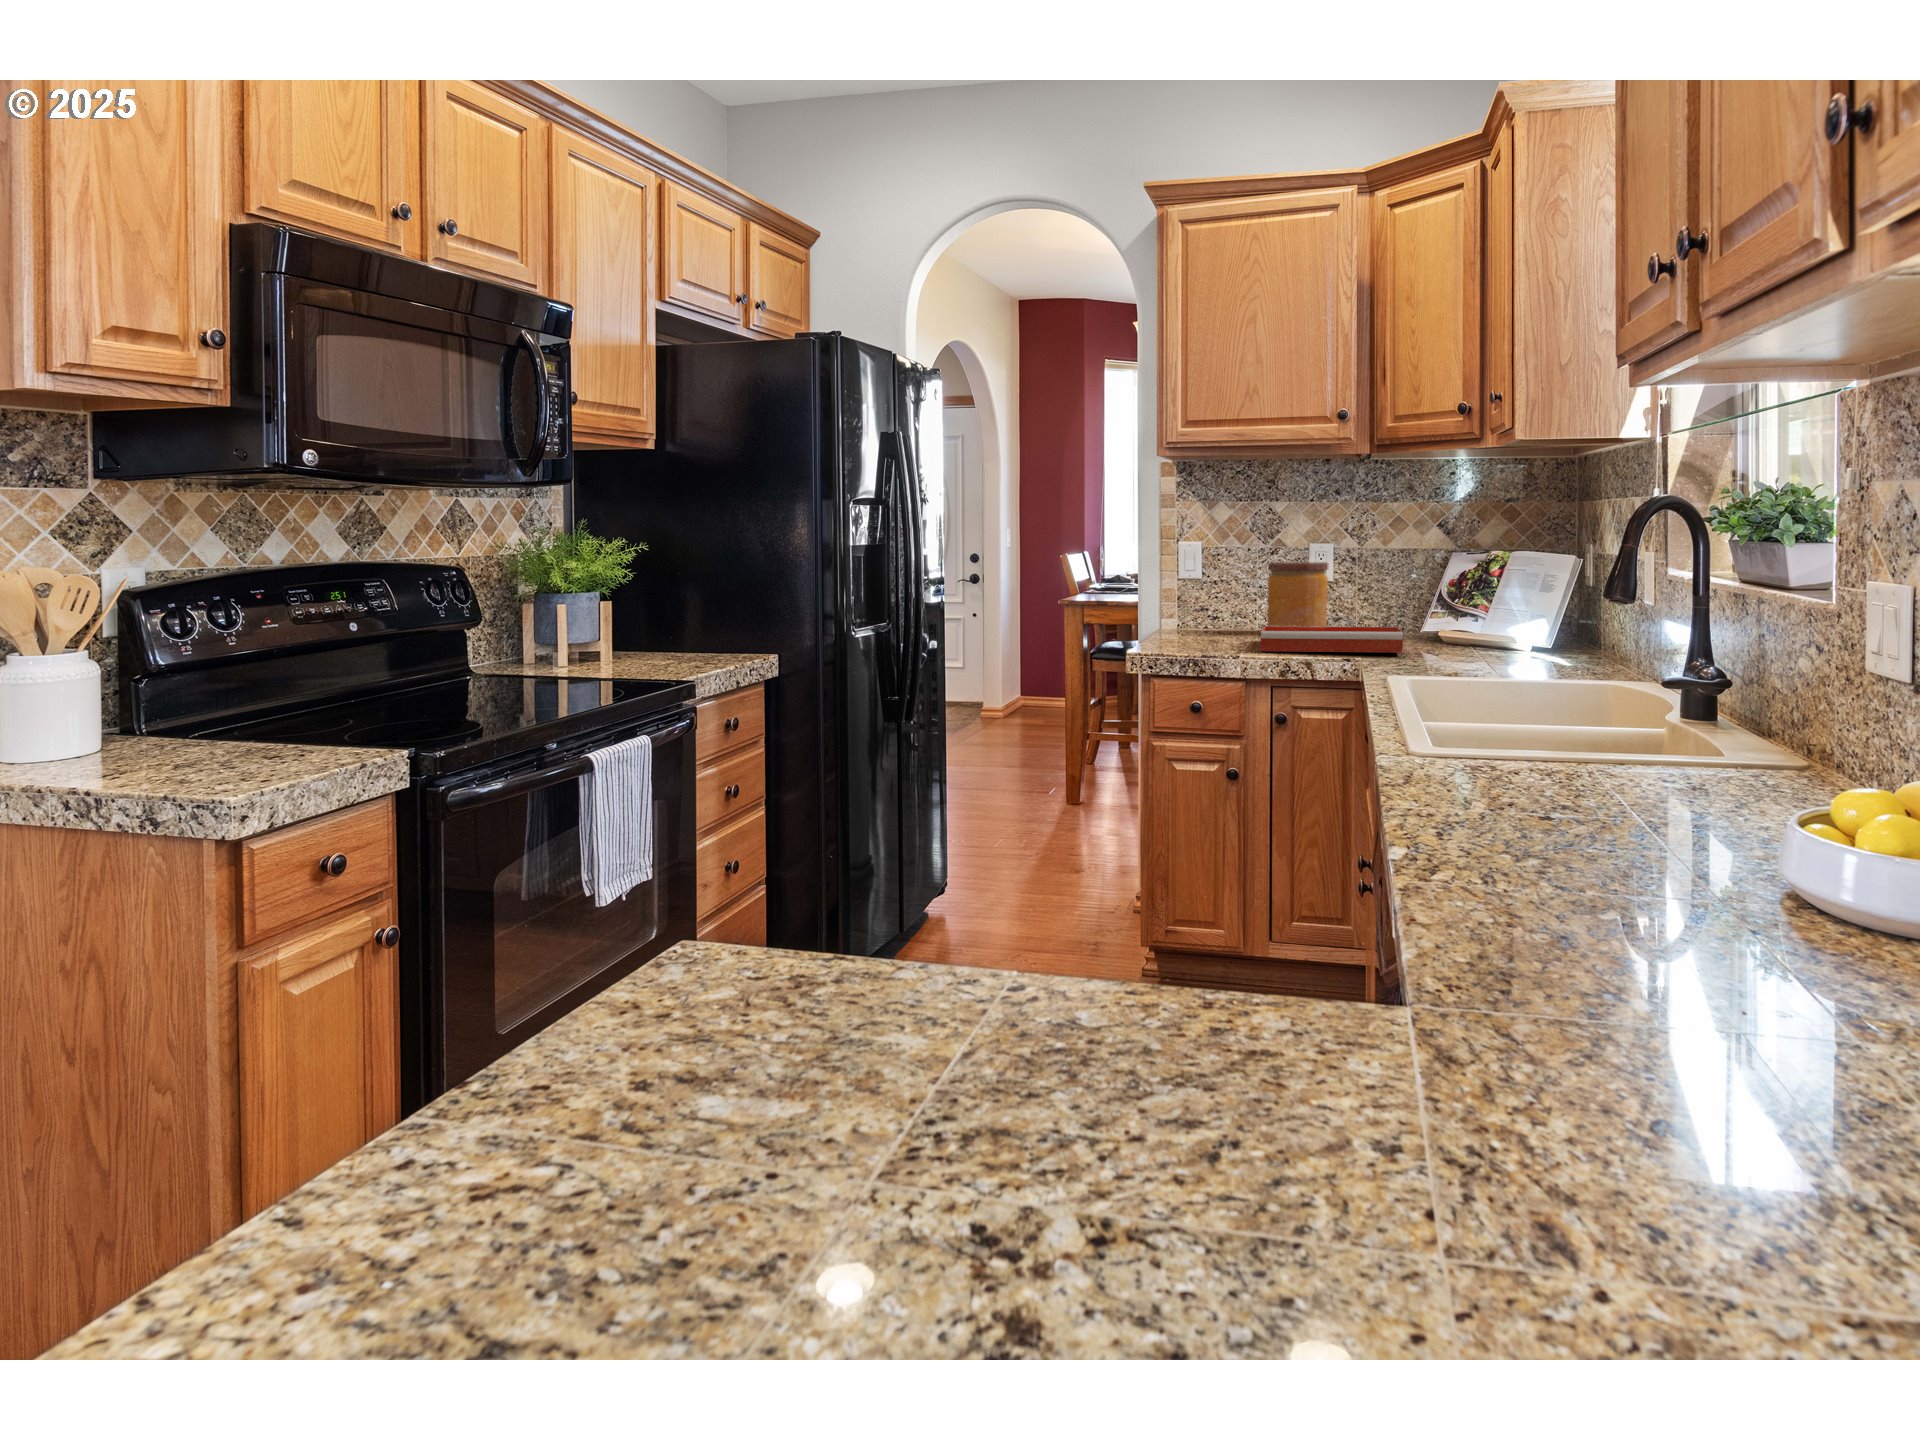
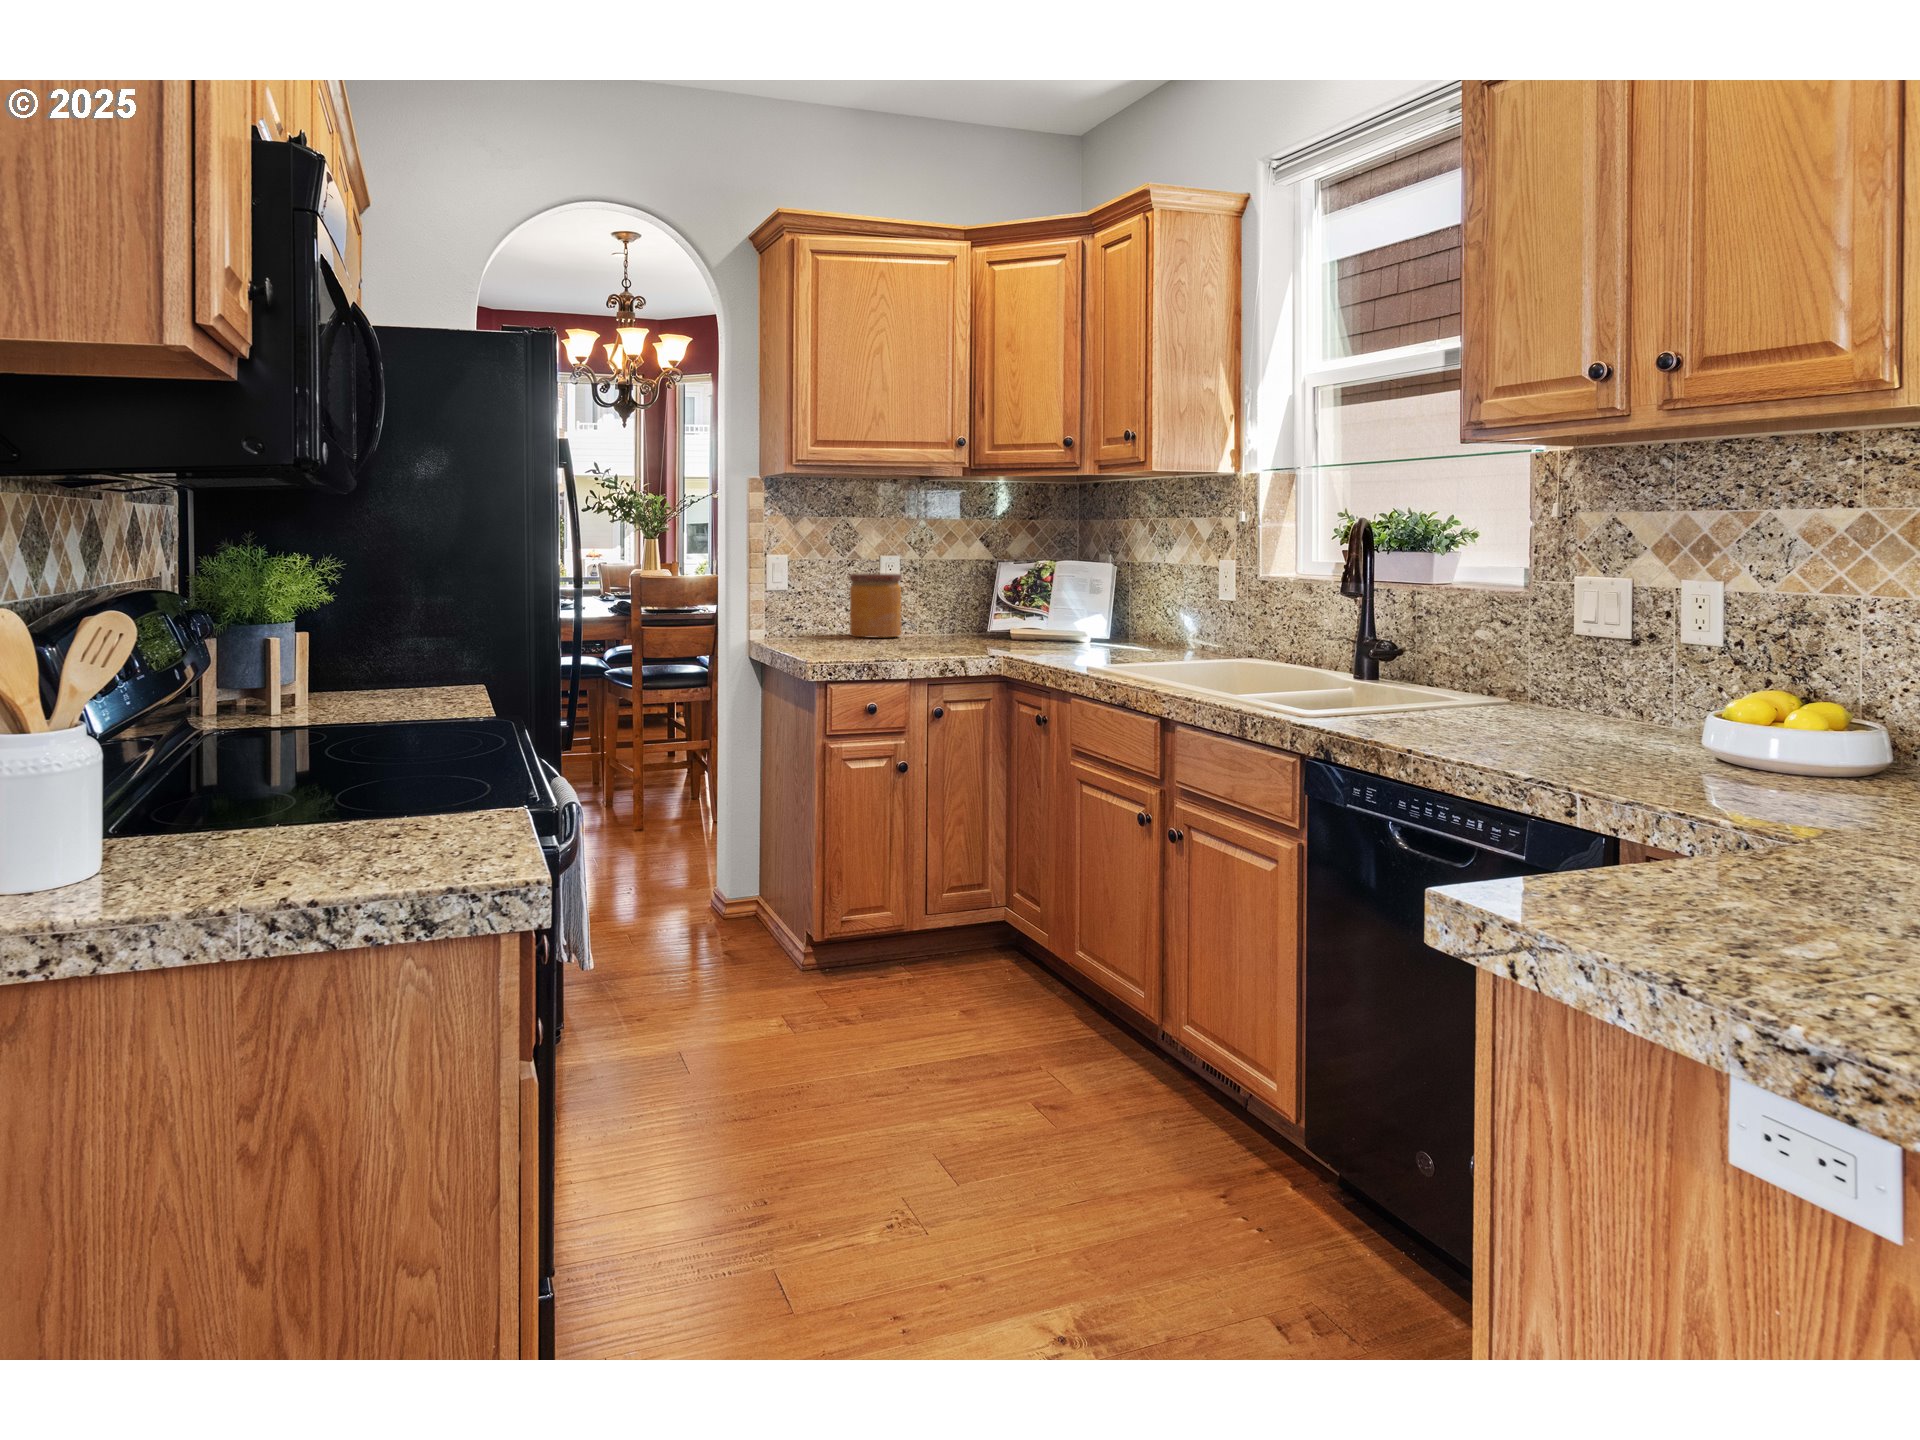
tray: present [1260,626,1403,652] -> none [877,629,1018,654]

